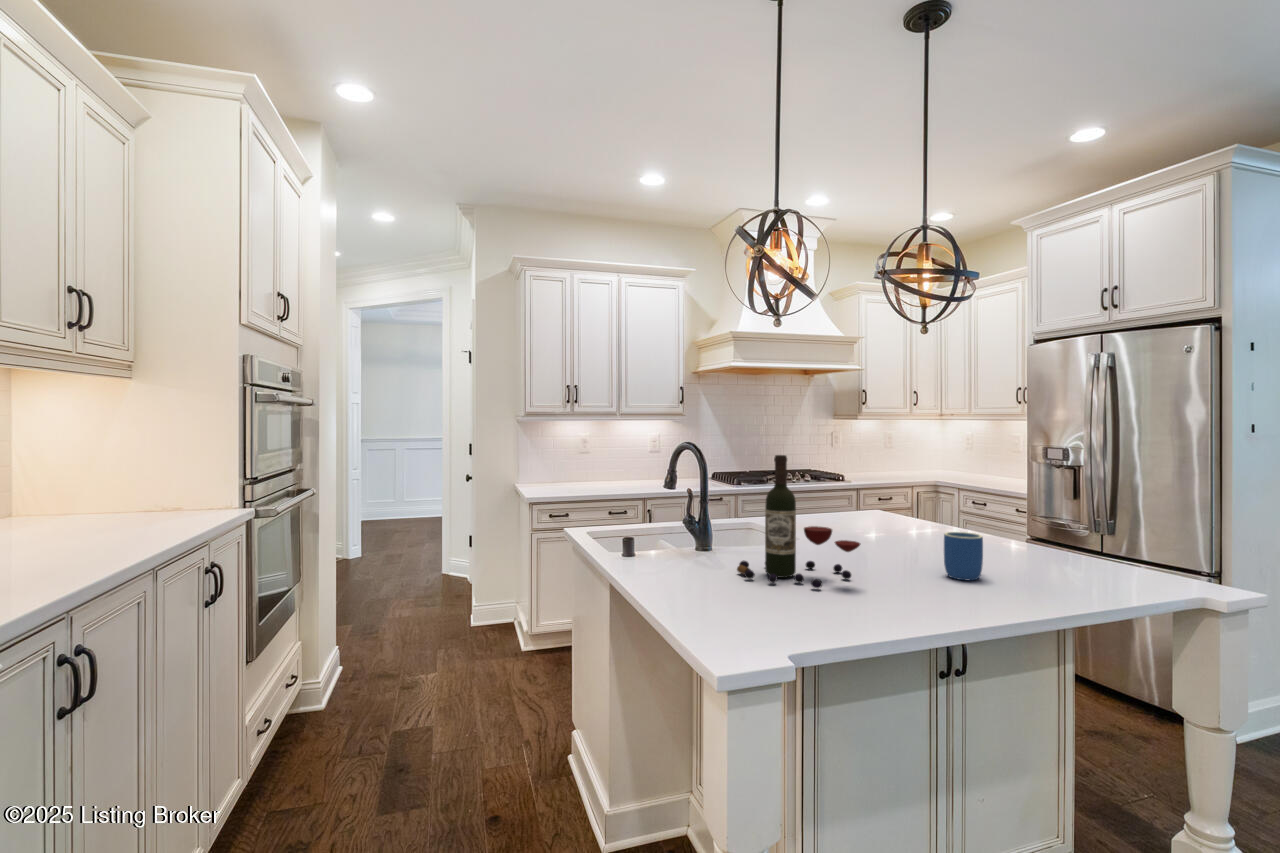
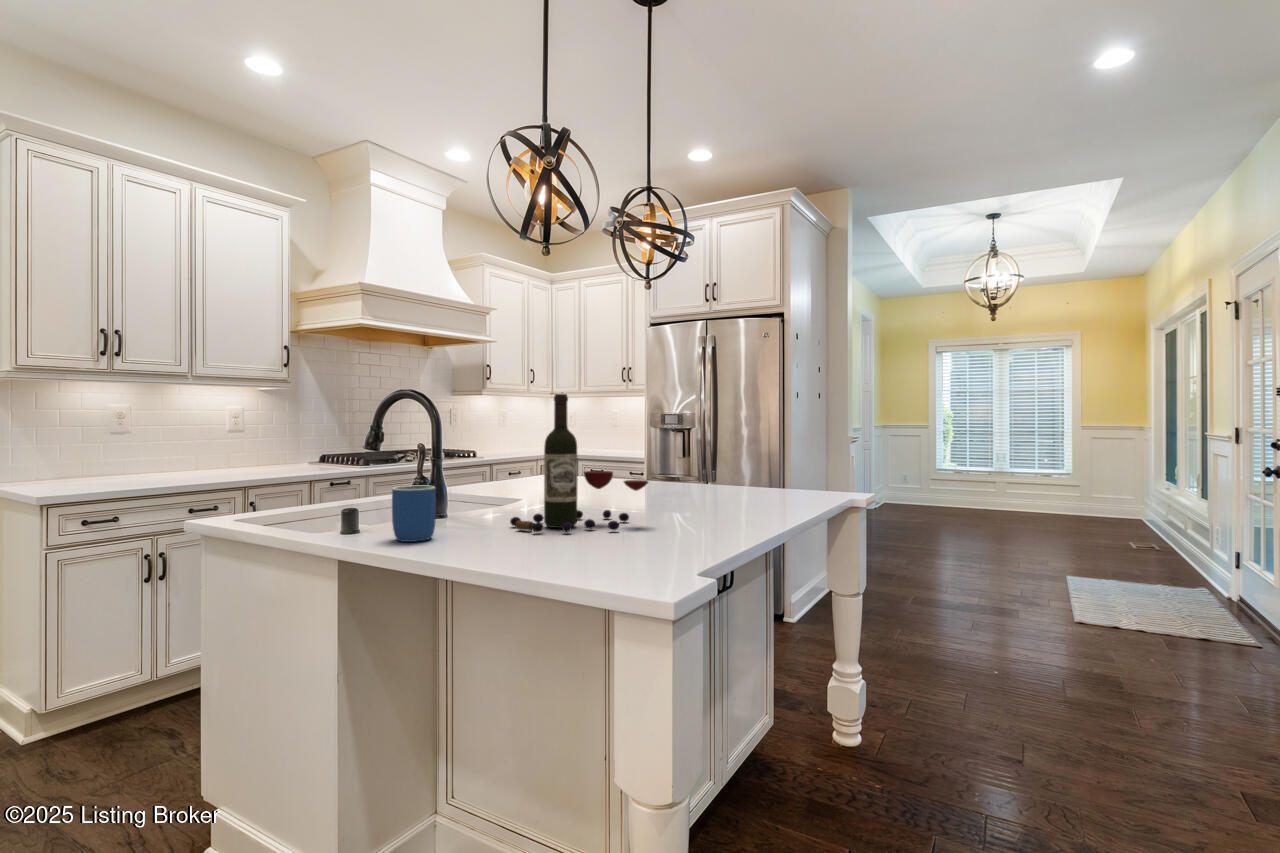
mug: present [944,532,983,580] -> present [392,485,436,542]

